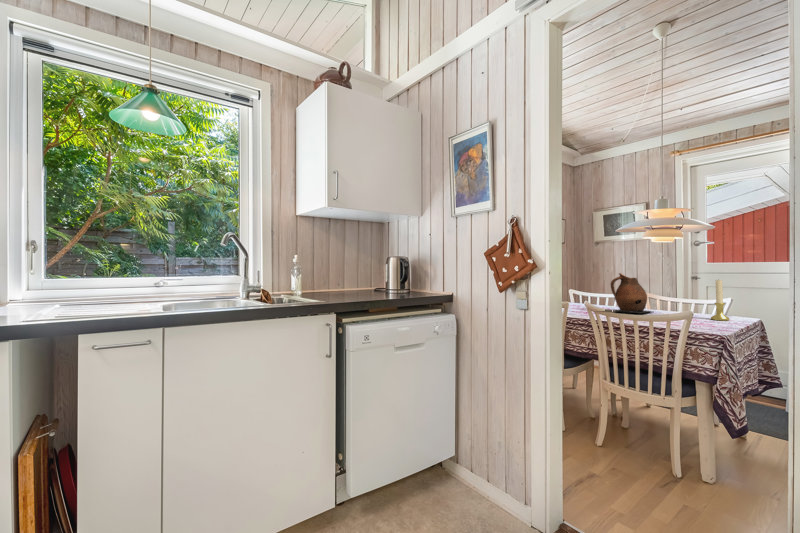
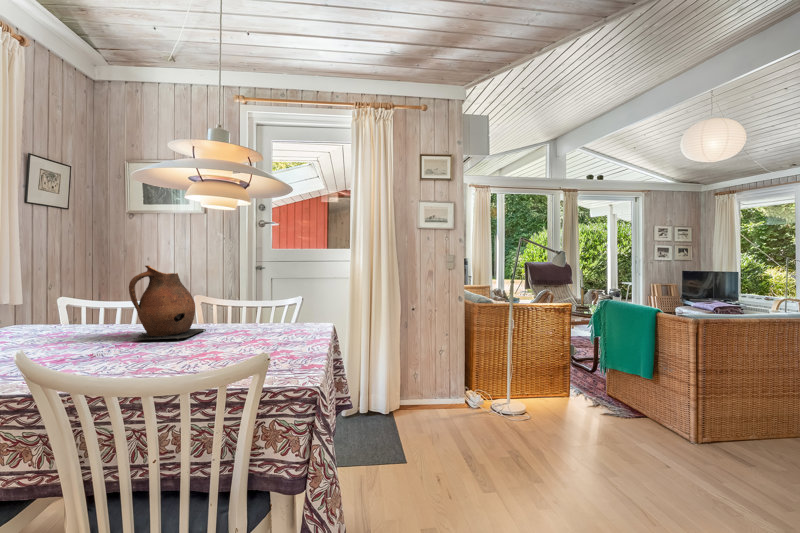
candle holder: present [711,280,729,321] -> none [284,273,306,337]

